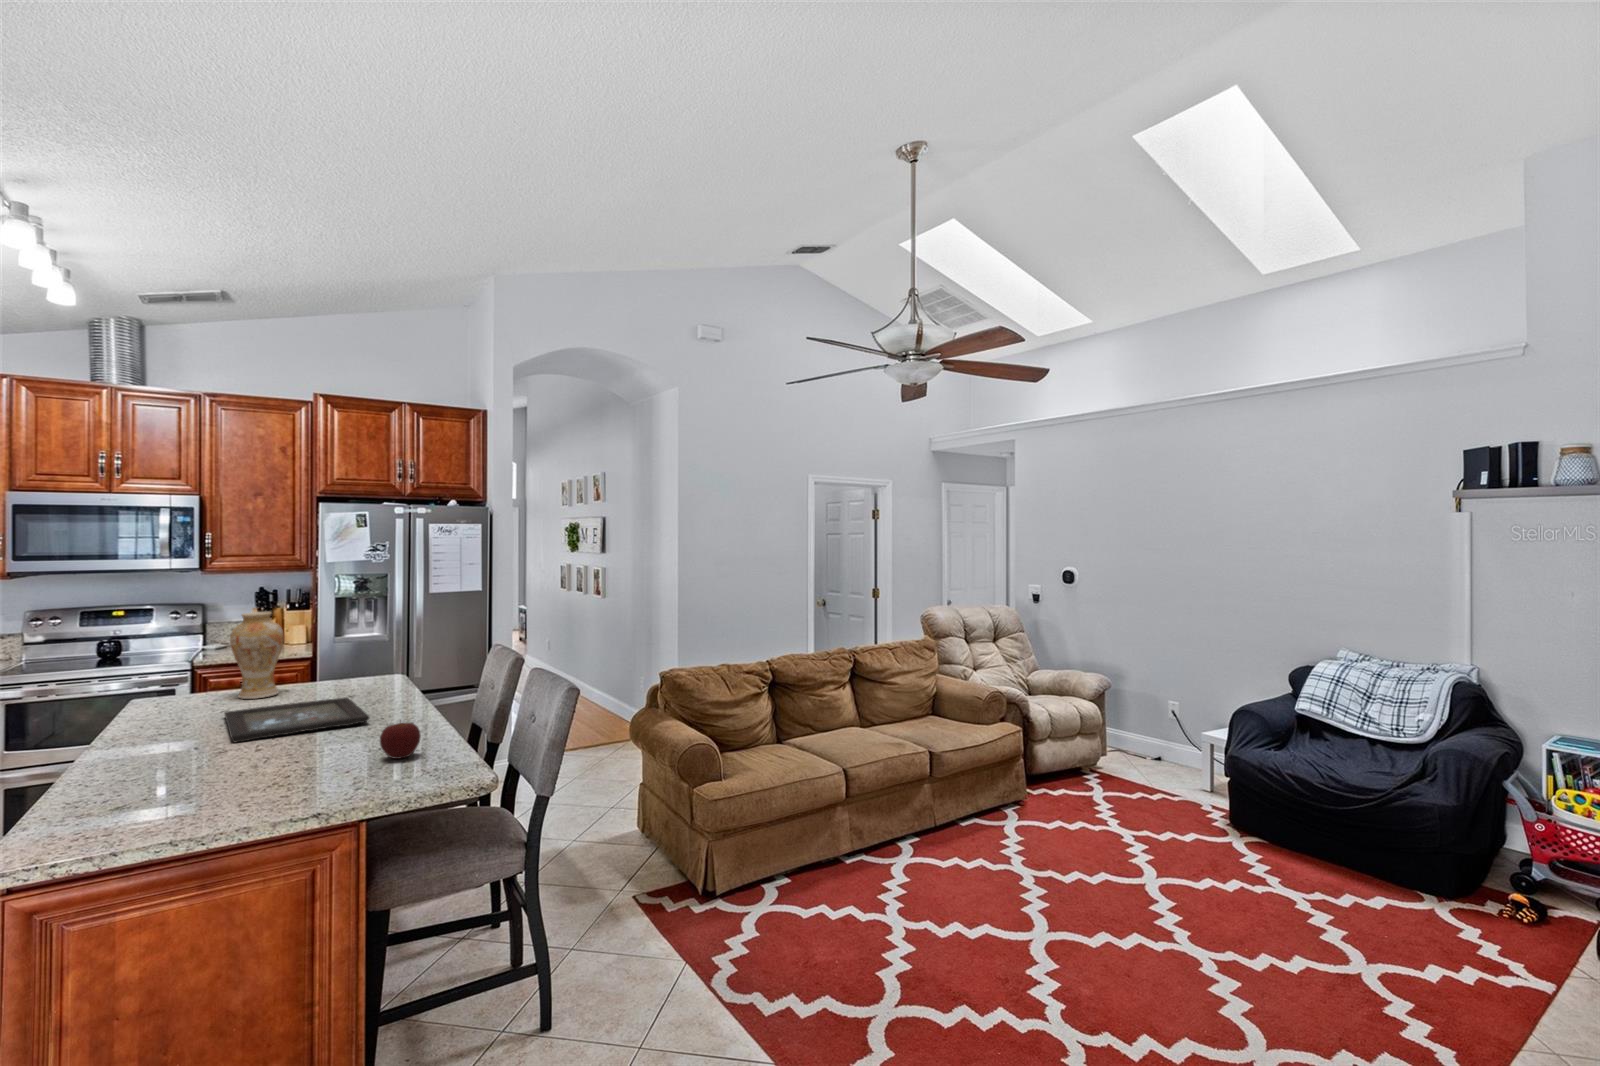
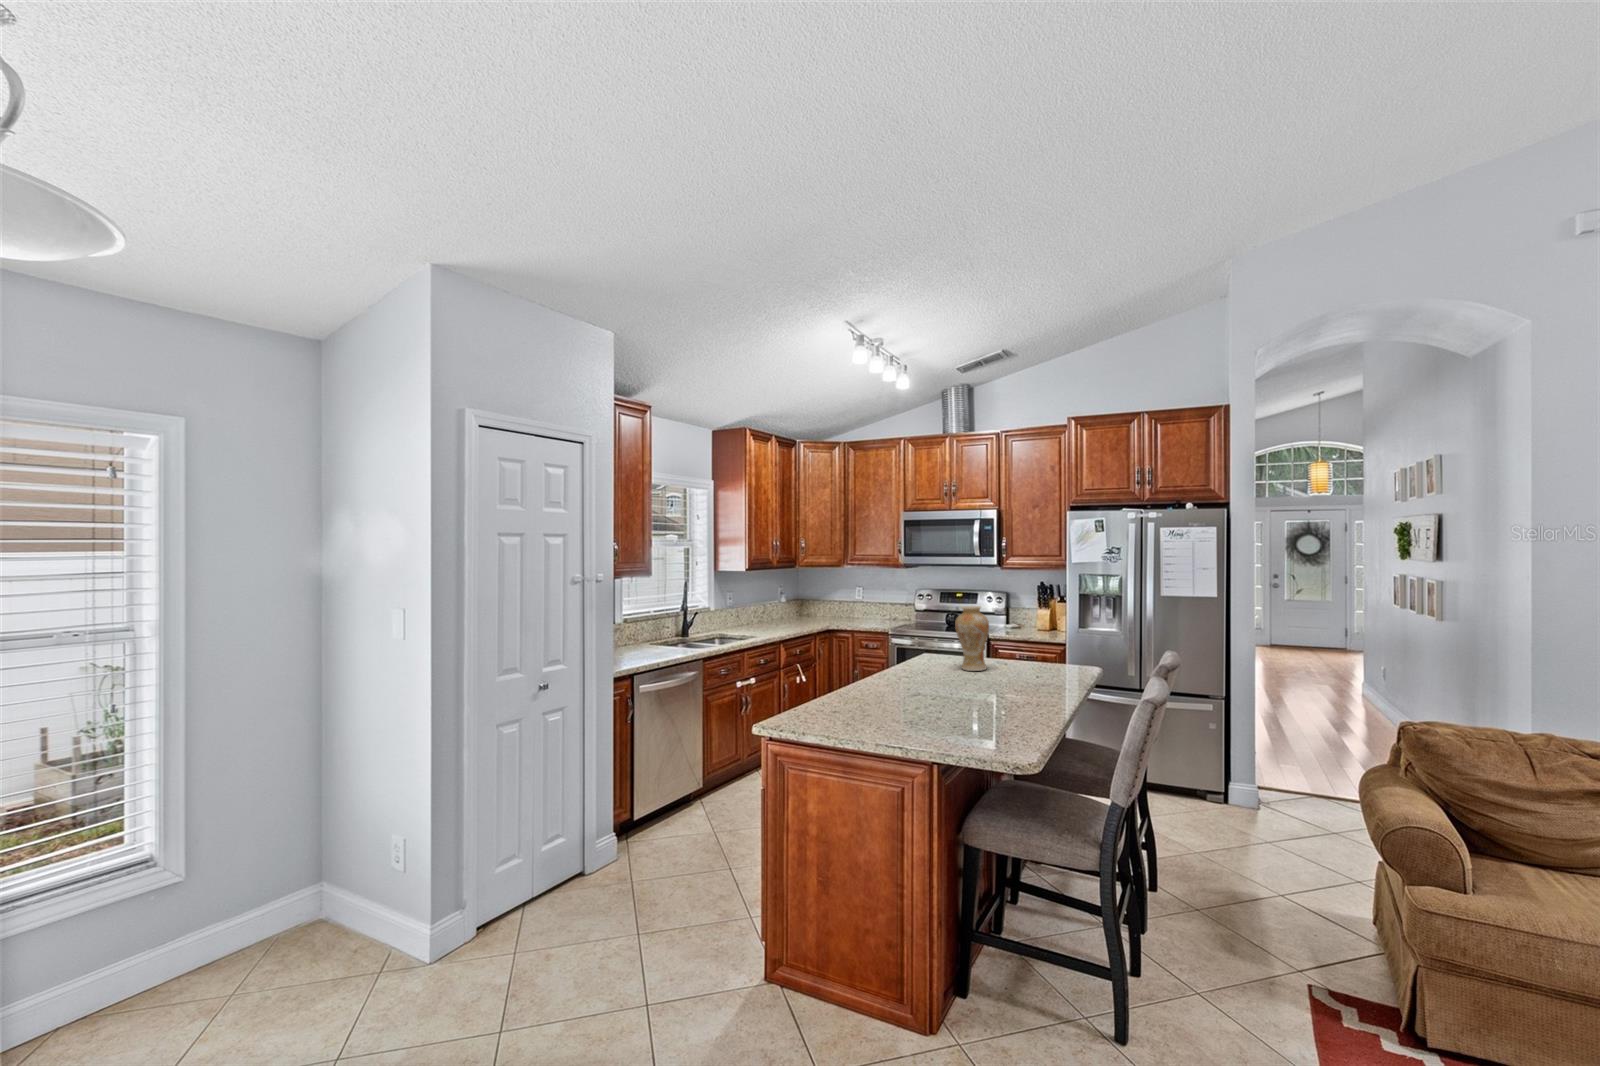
tray: present [224,697,369,742] -> none [909,678,1013,708]
apple: present [380,722,421,759] -> none [955,713,987,746]

